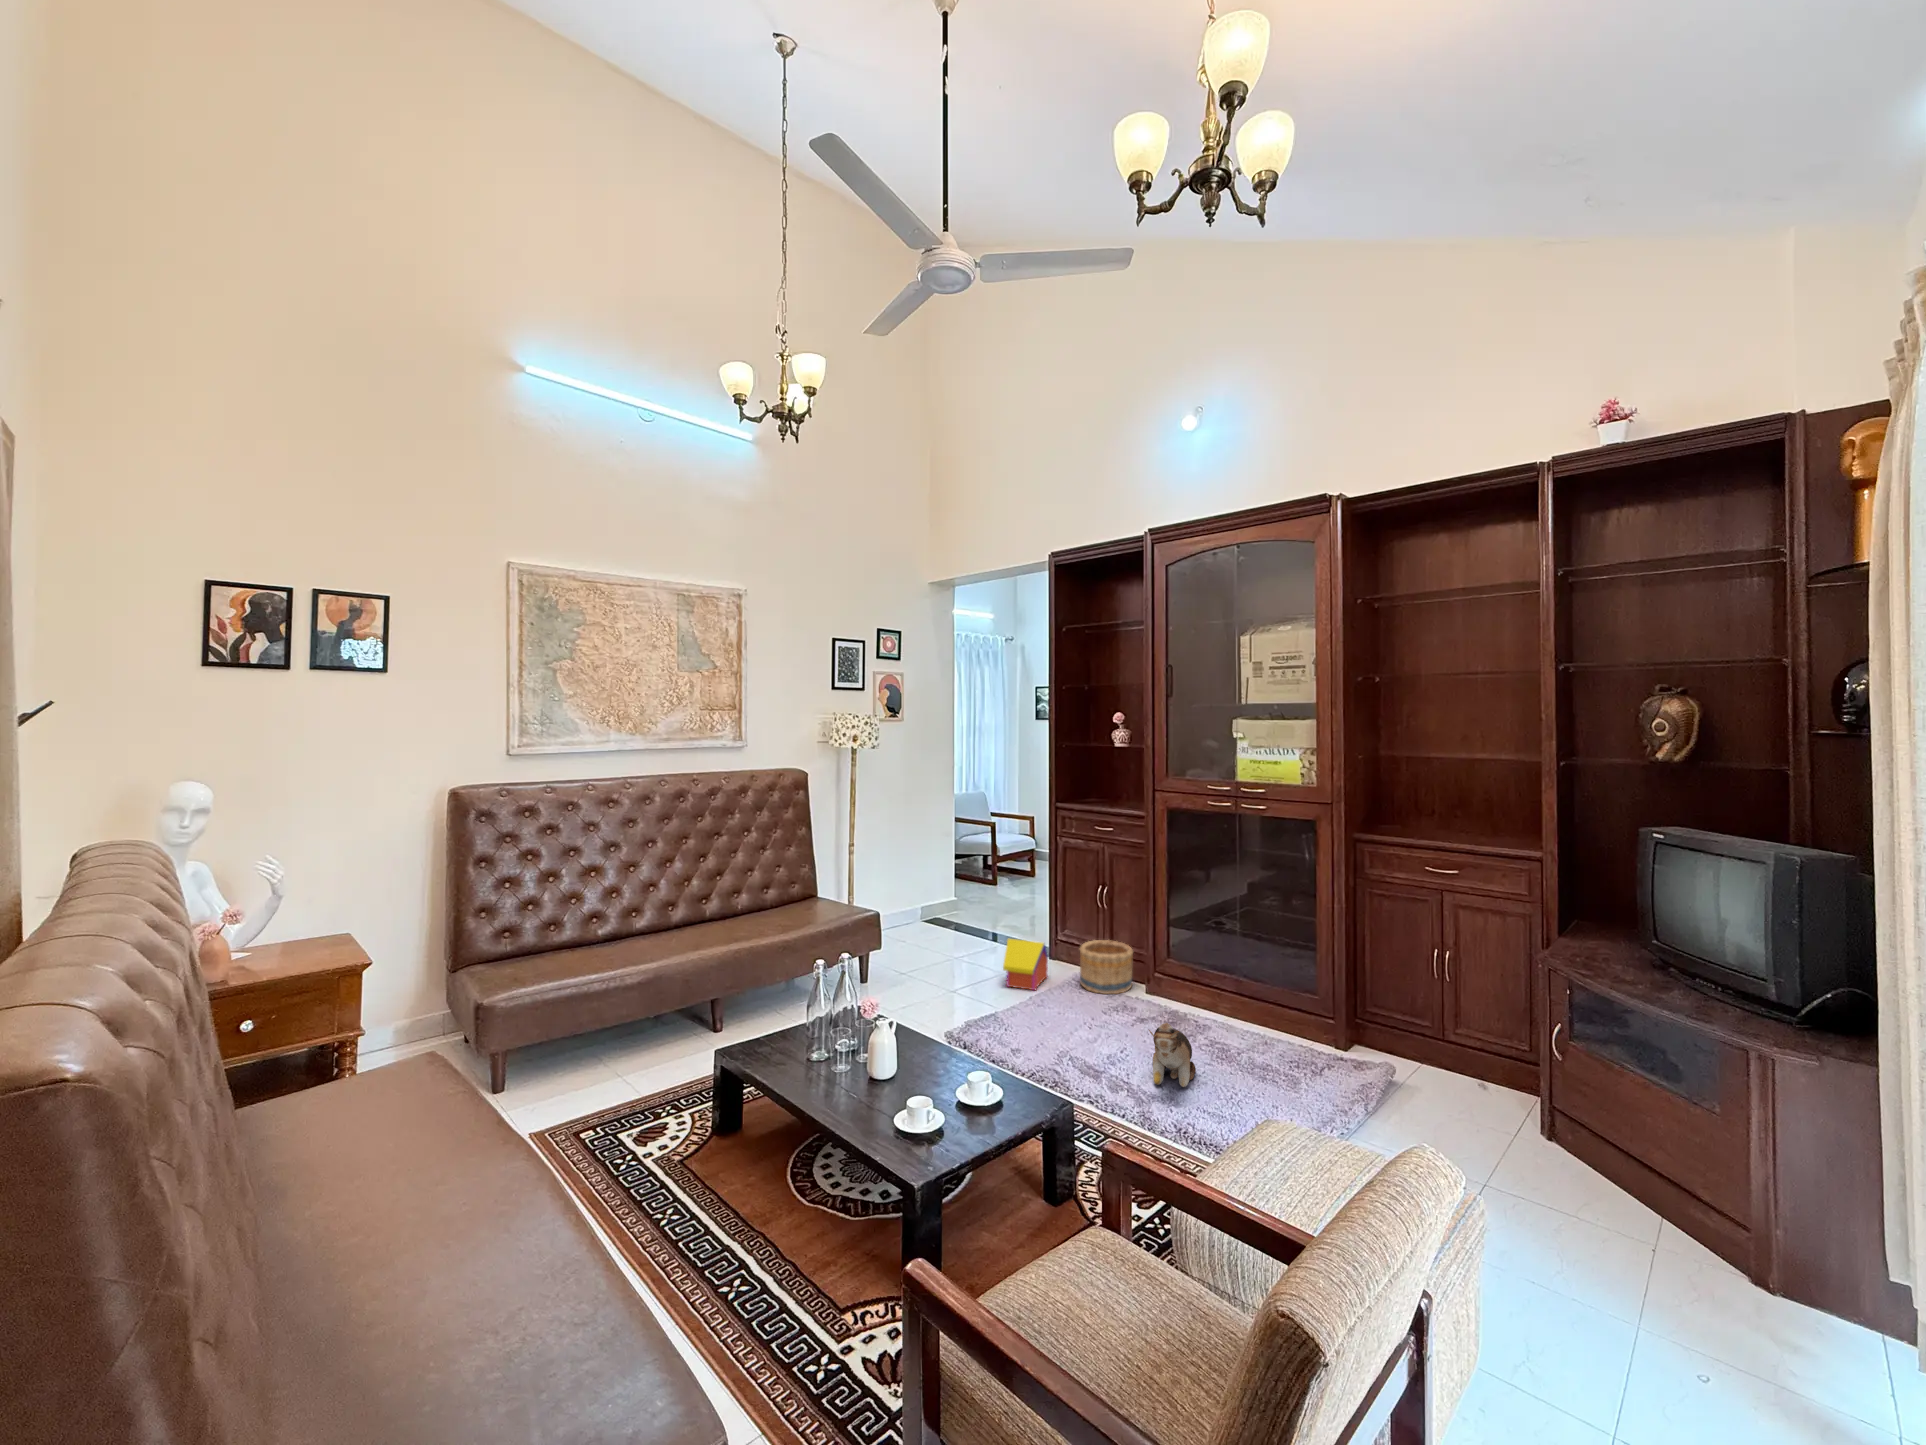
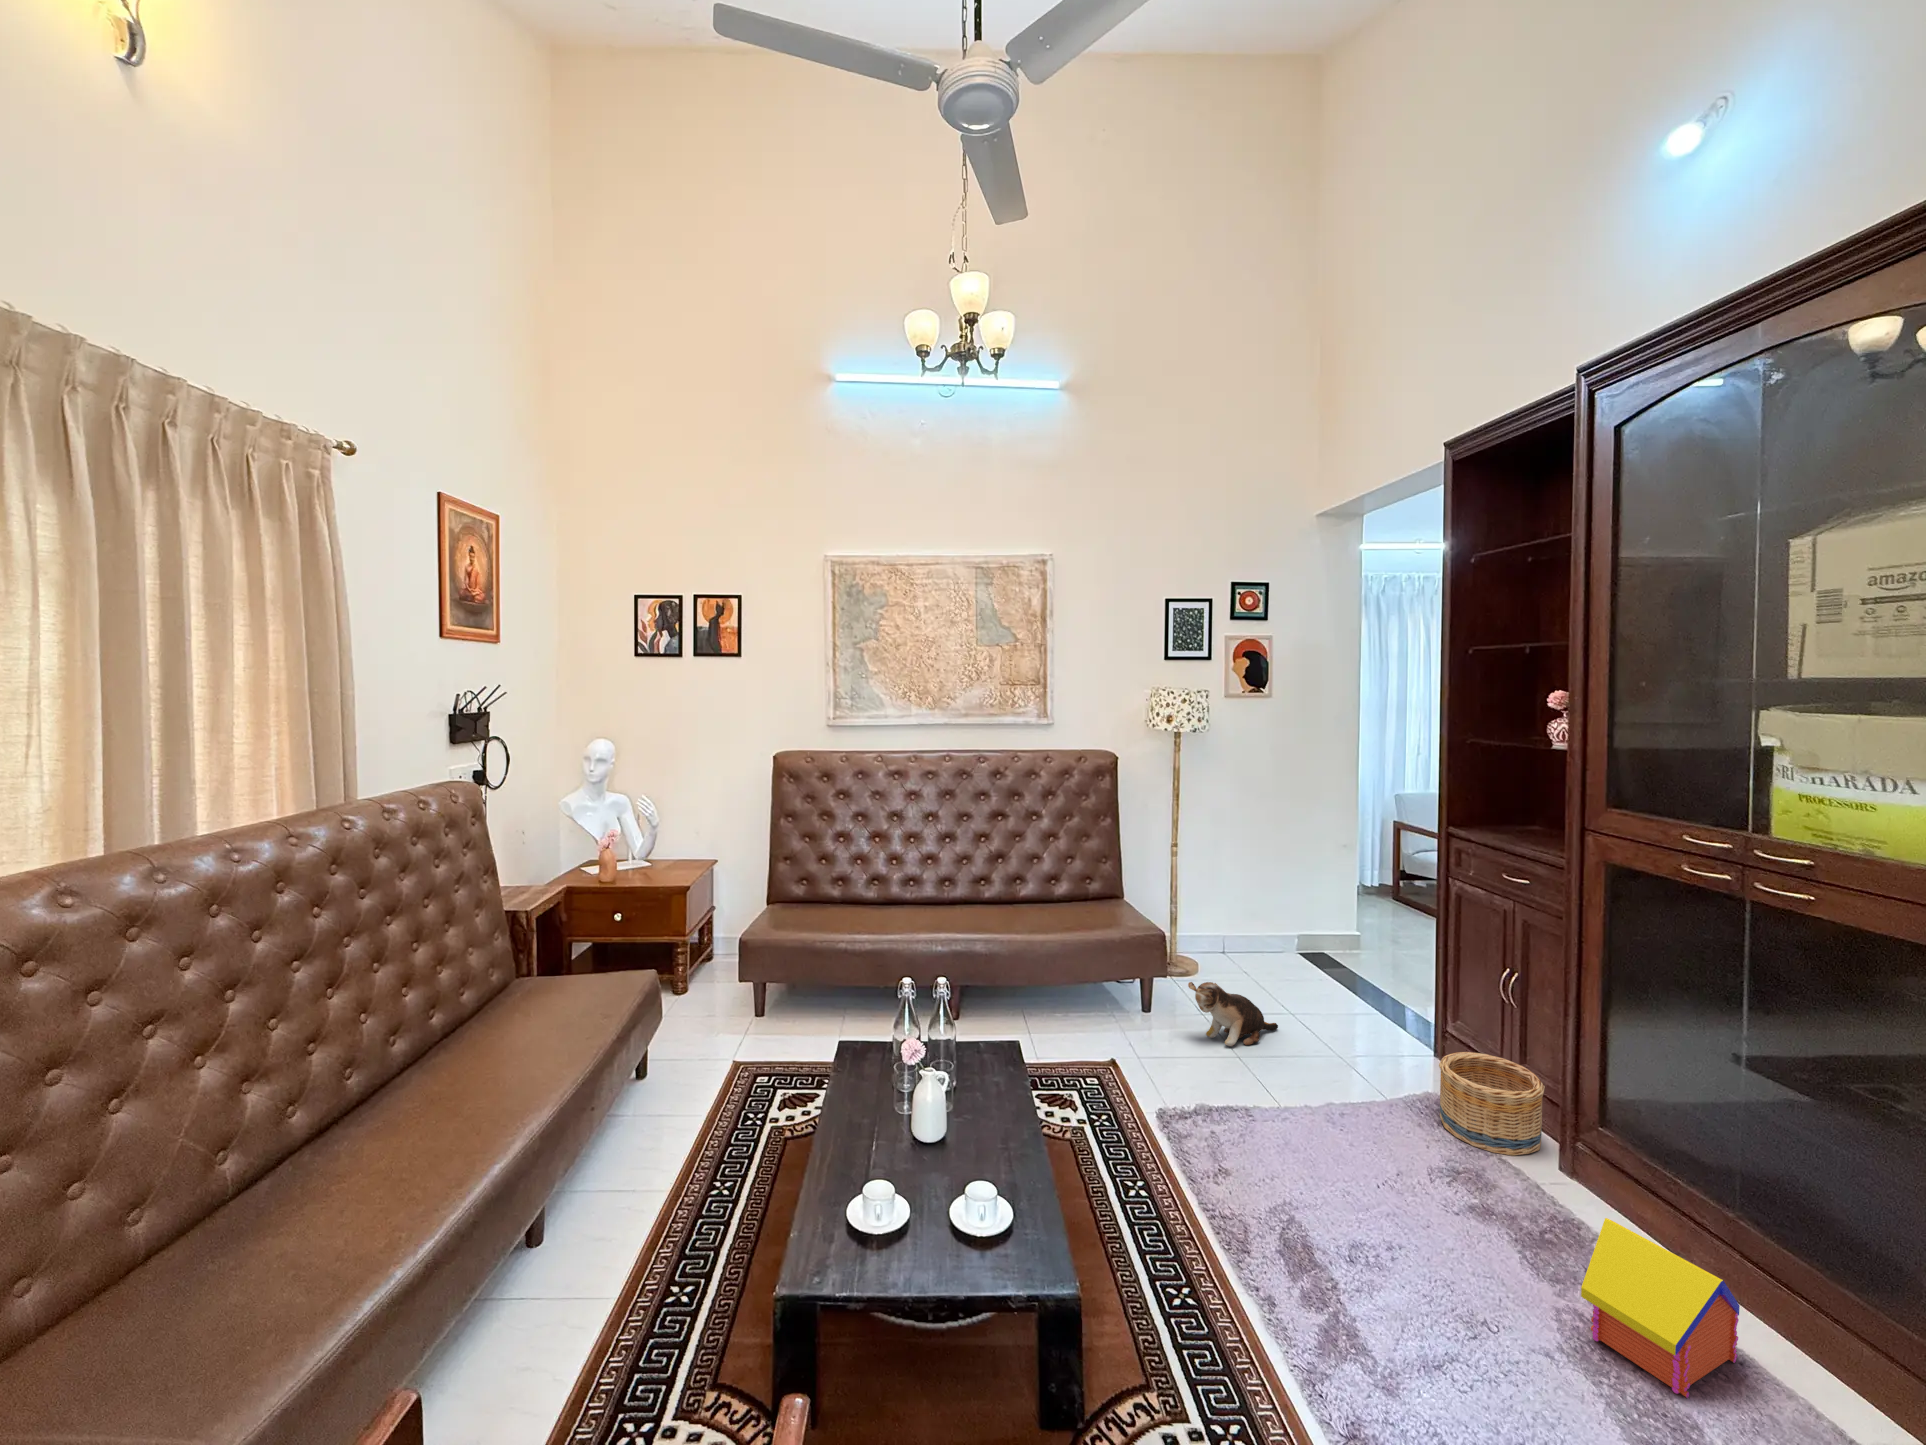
toy house: present [1003,939,1048,990] -> present [1581,1218,1740,1398]
plush toy: present [1149,1023,1196,1087] -> present [1188,982,1278,1046]

